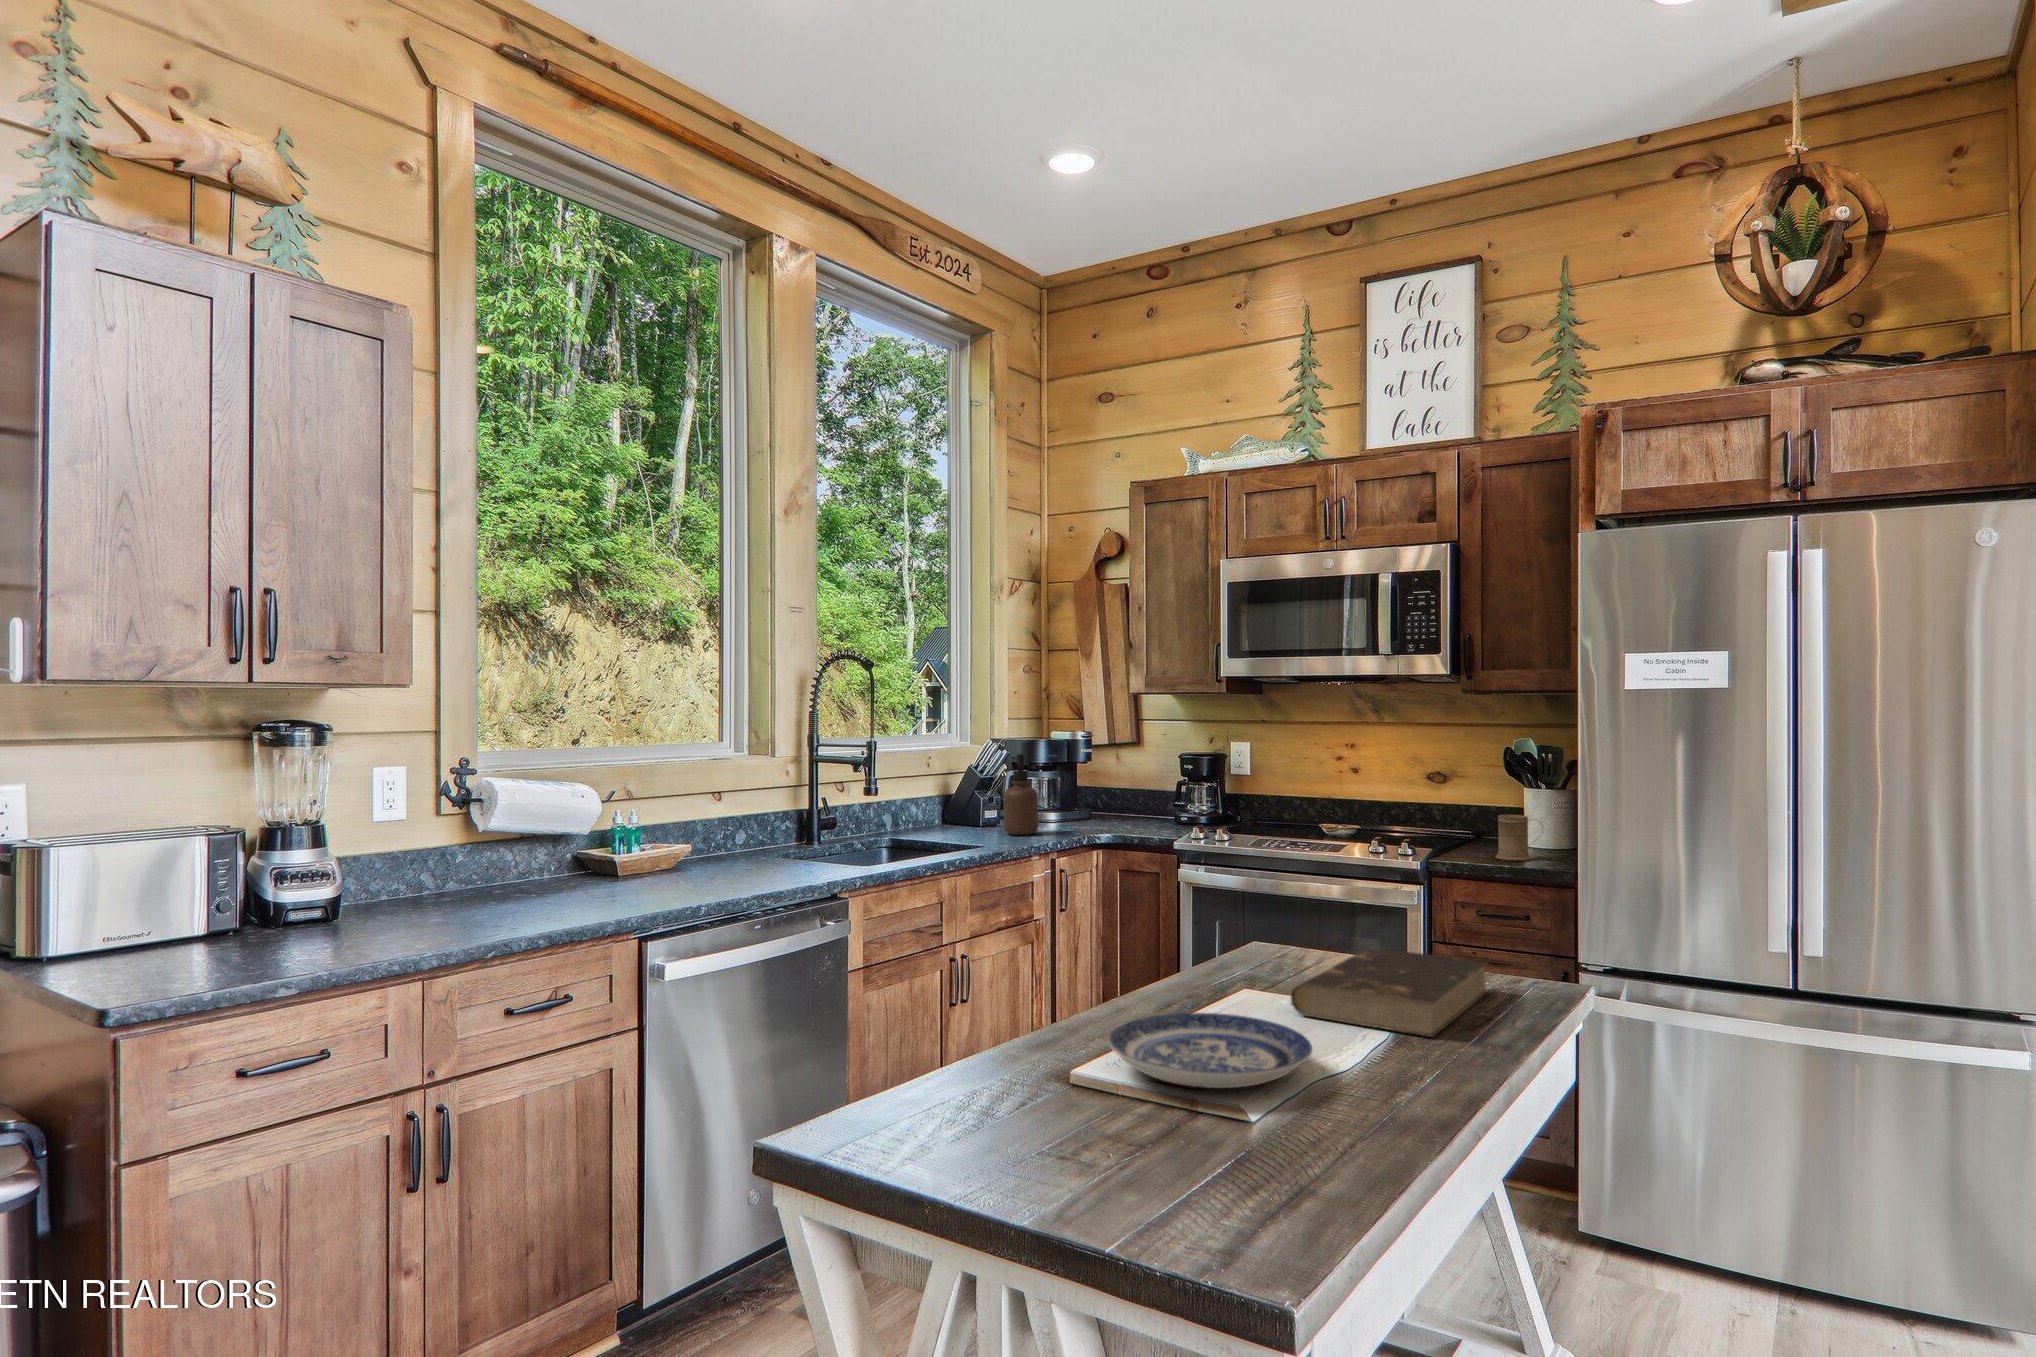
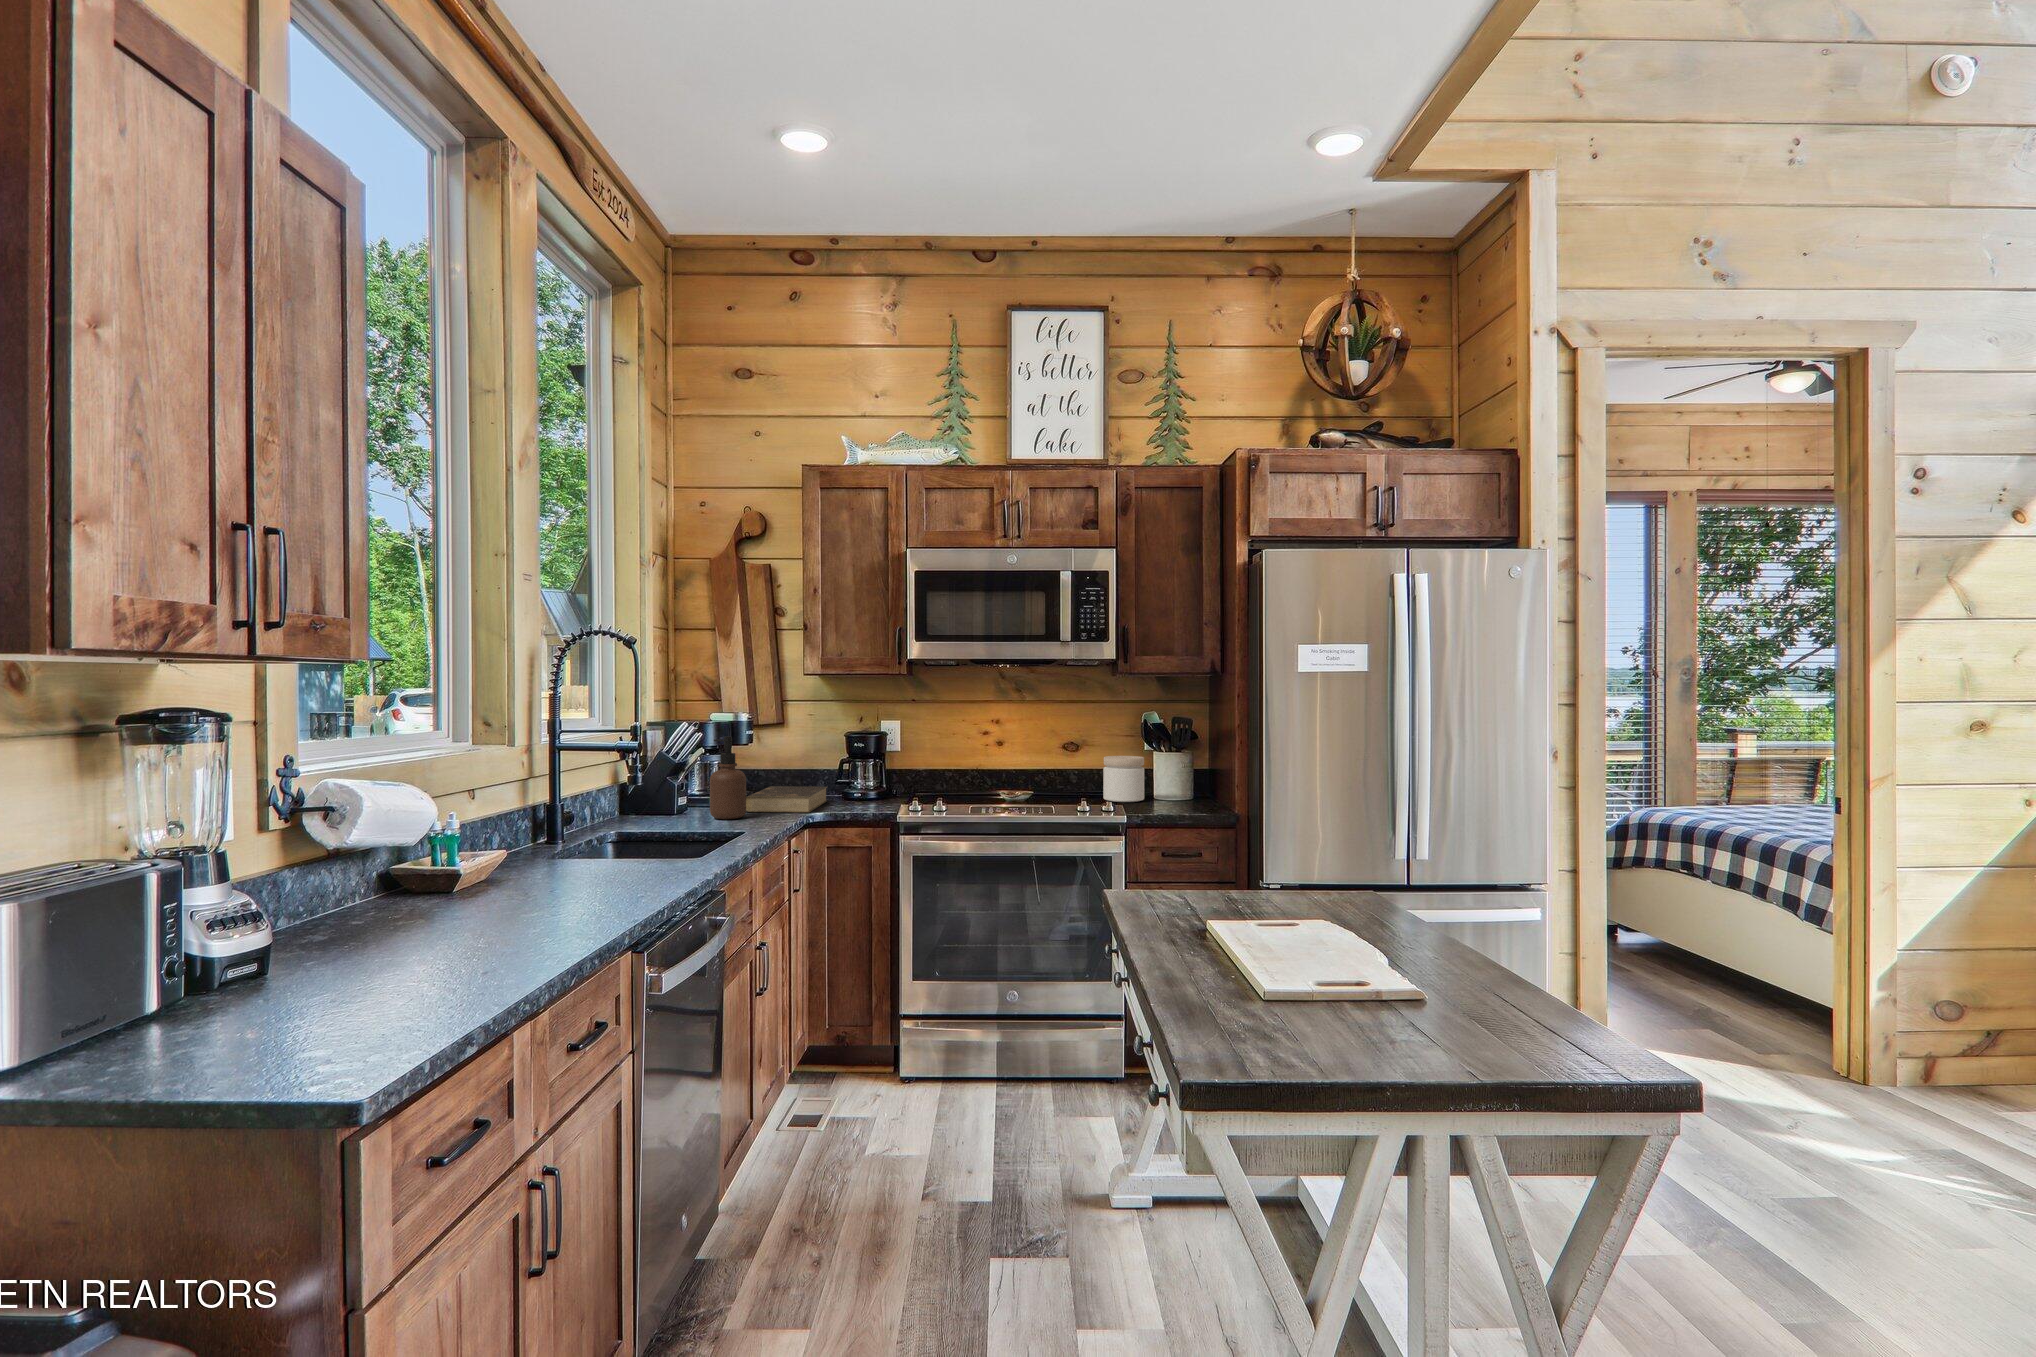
jar: none [1451,791,1503,847] -> present [1103,756,1144,802]
mug: present [1495,815,1543,861] -> none [1160,773,1196,810]
book: present [1291,948,1488,1037] -> present [746,786,827,812]
plate: present [1108,1013,1312,1088] -> none [1251,934,1418,987]

